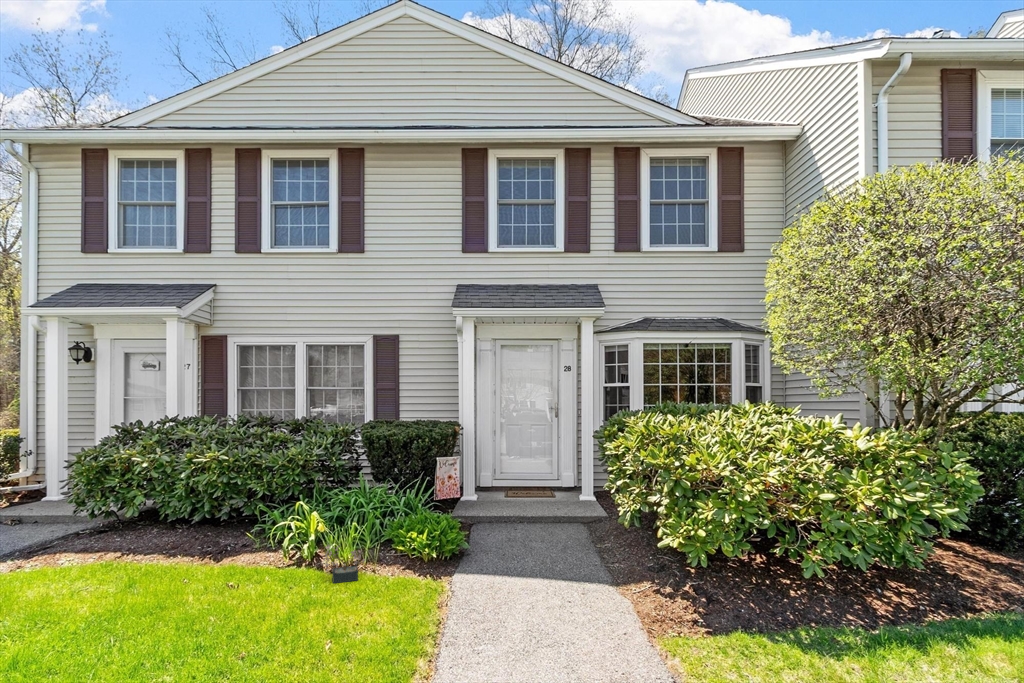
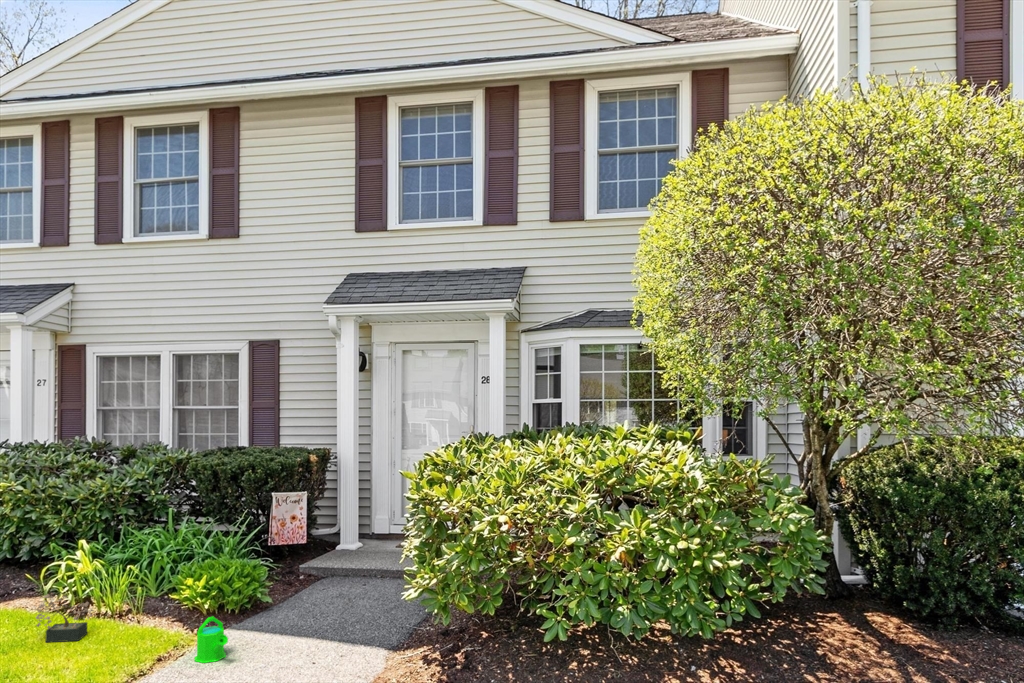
watering can: none [462,555,497,590] -> present [195,617,228,663]

